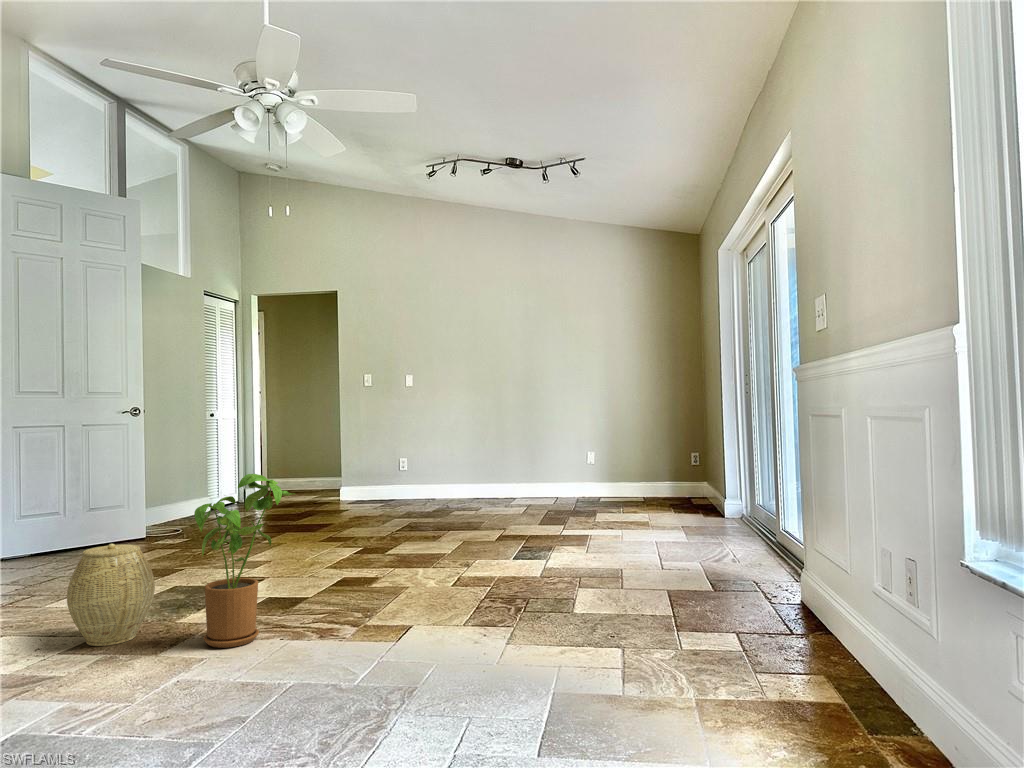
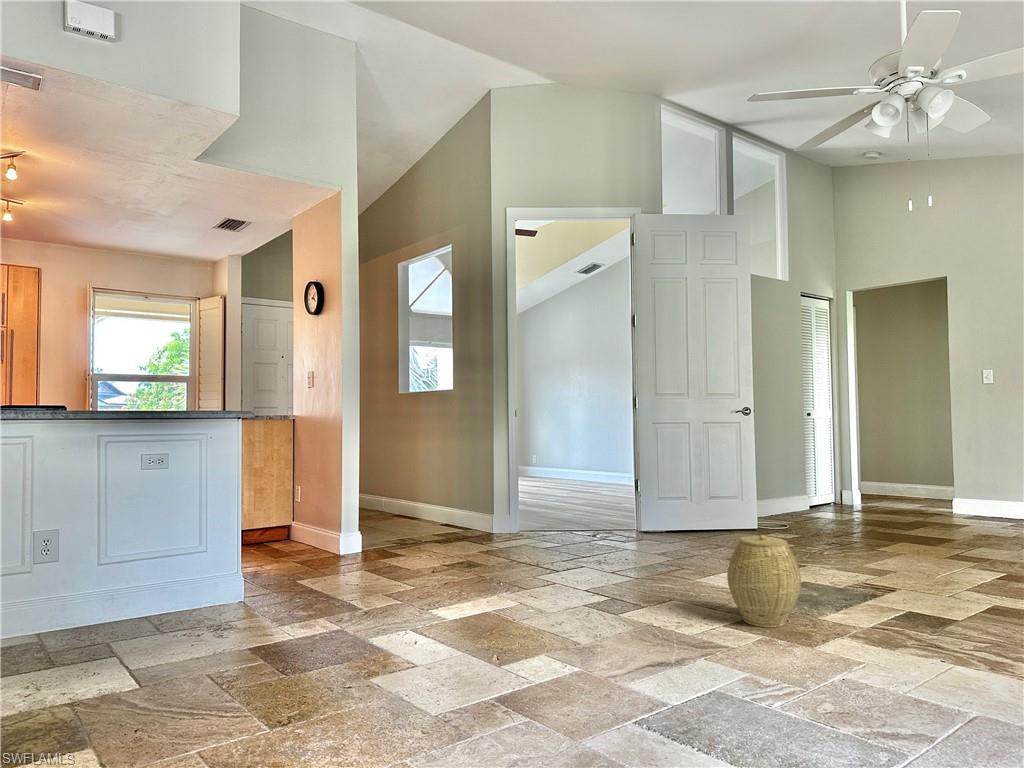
house plant: present [194,474,295,648] -> none [842,483,954,658]

